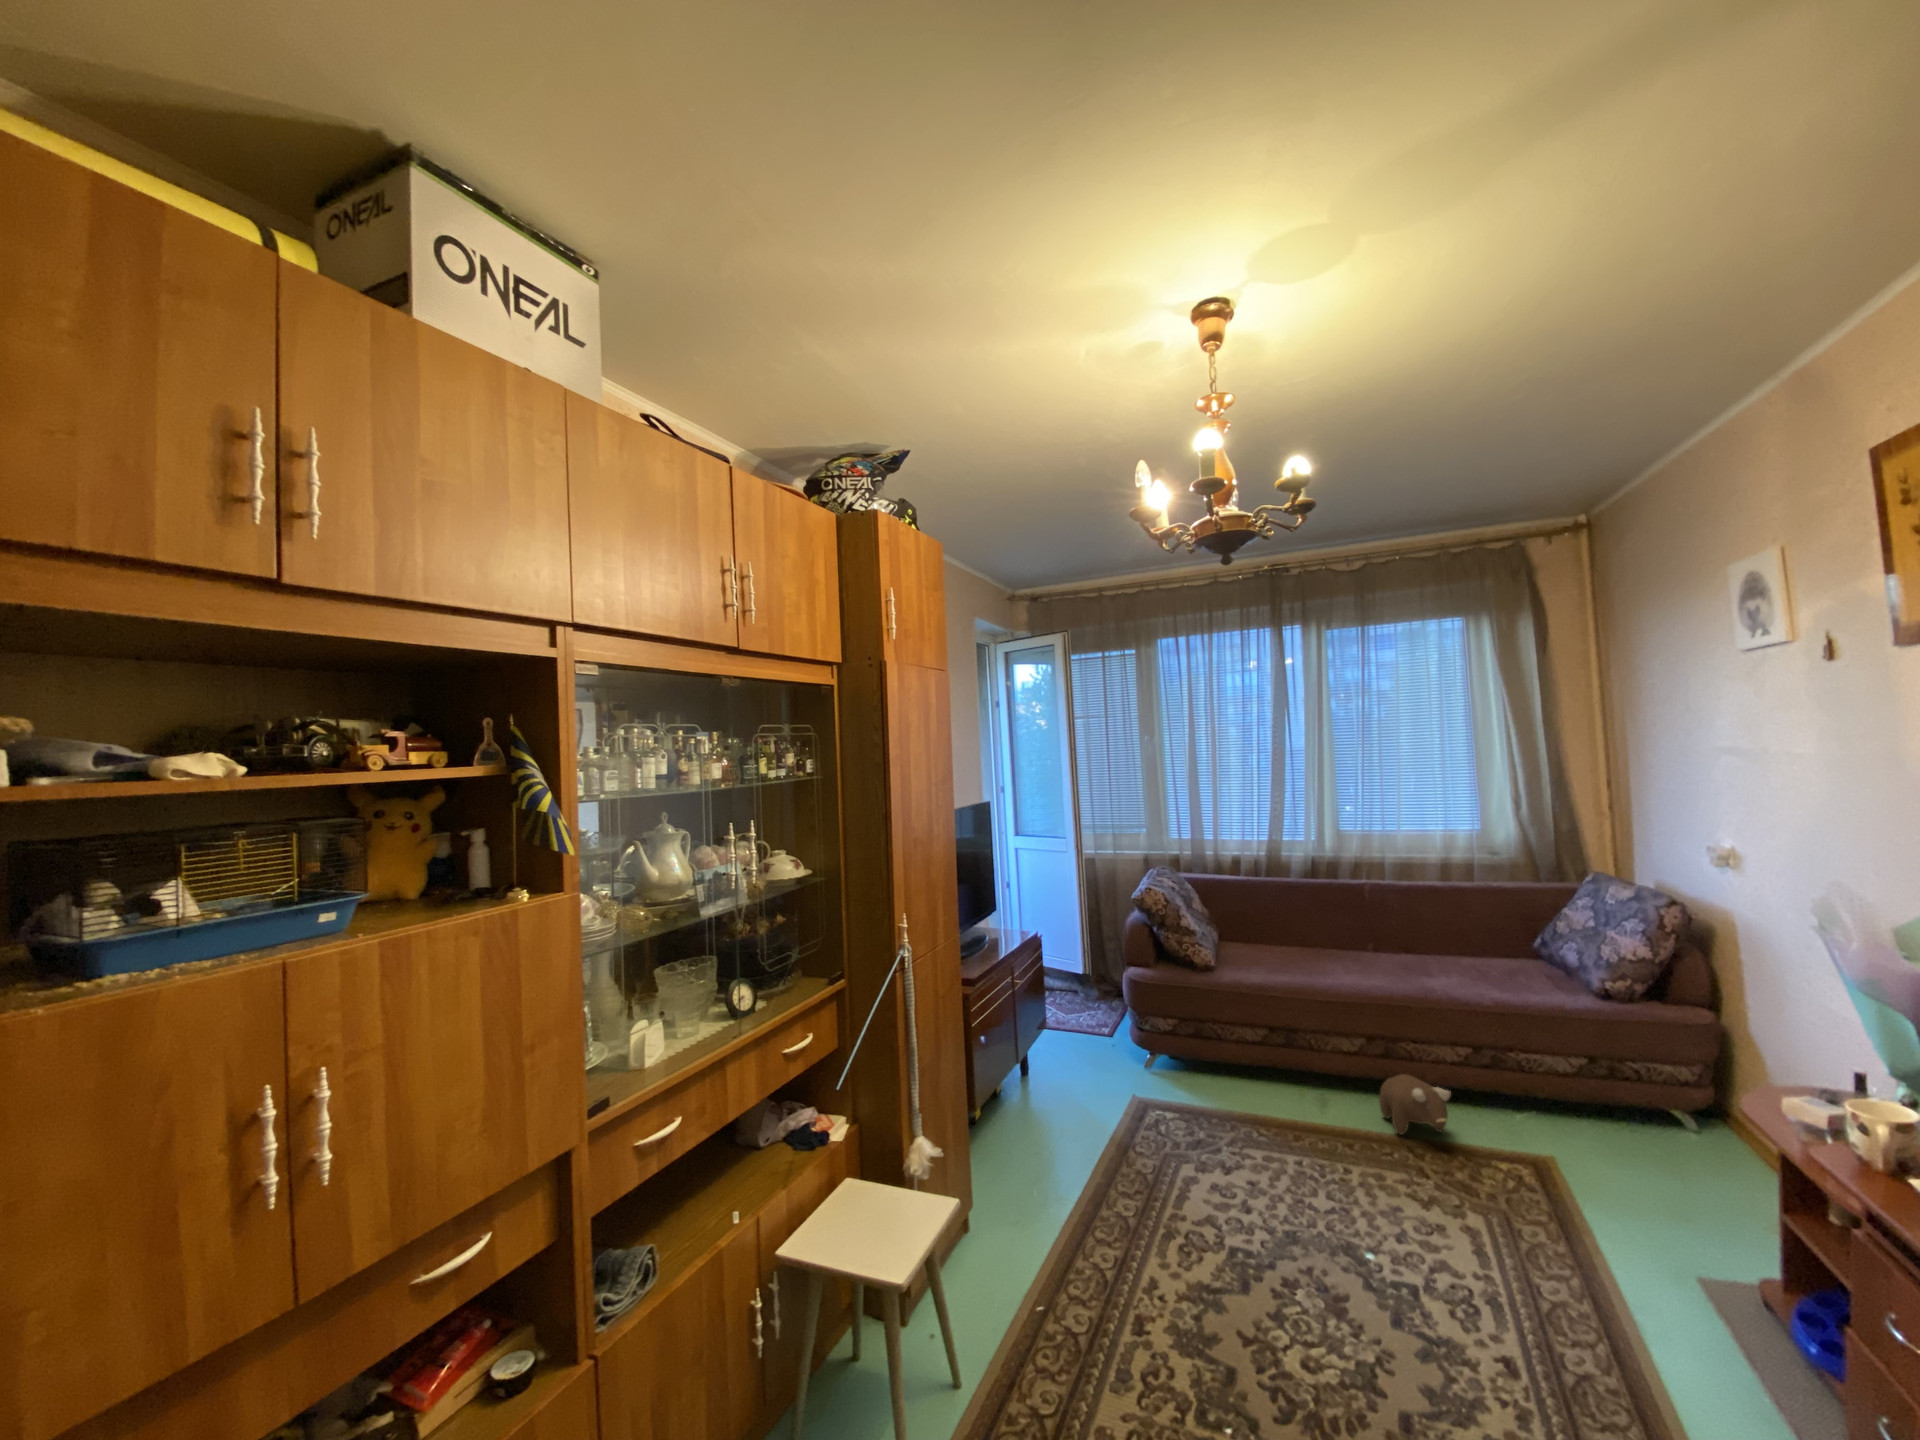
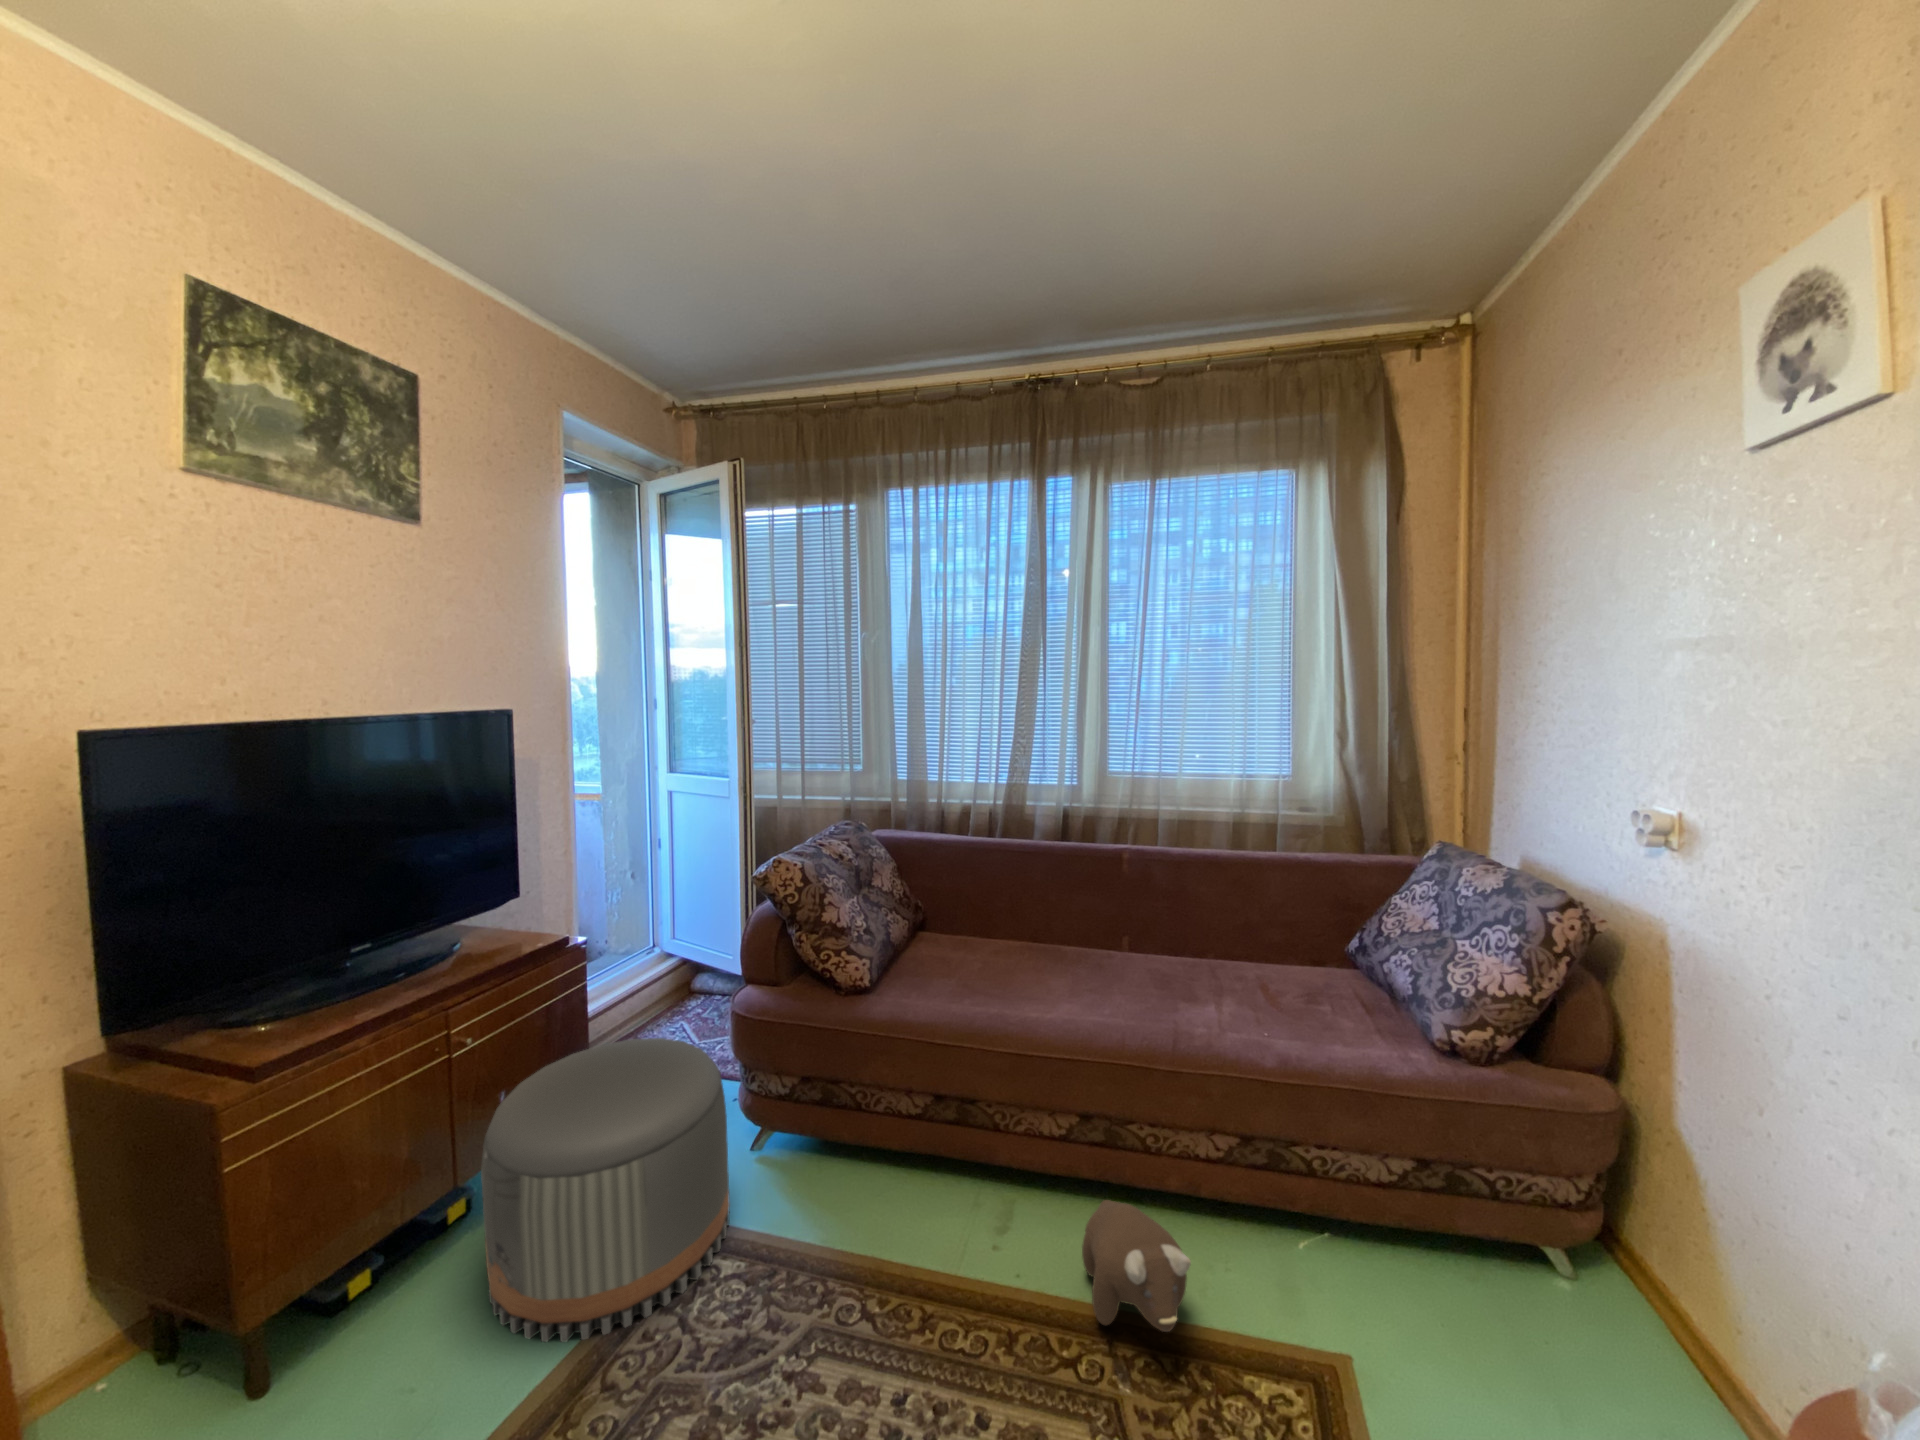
pouf: none [1037,989,1160,1128] -> present [481,1038,730,1342]

